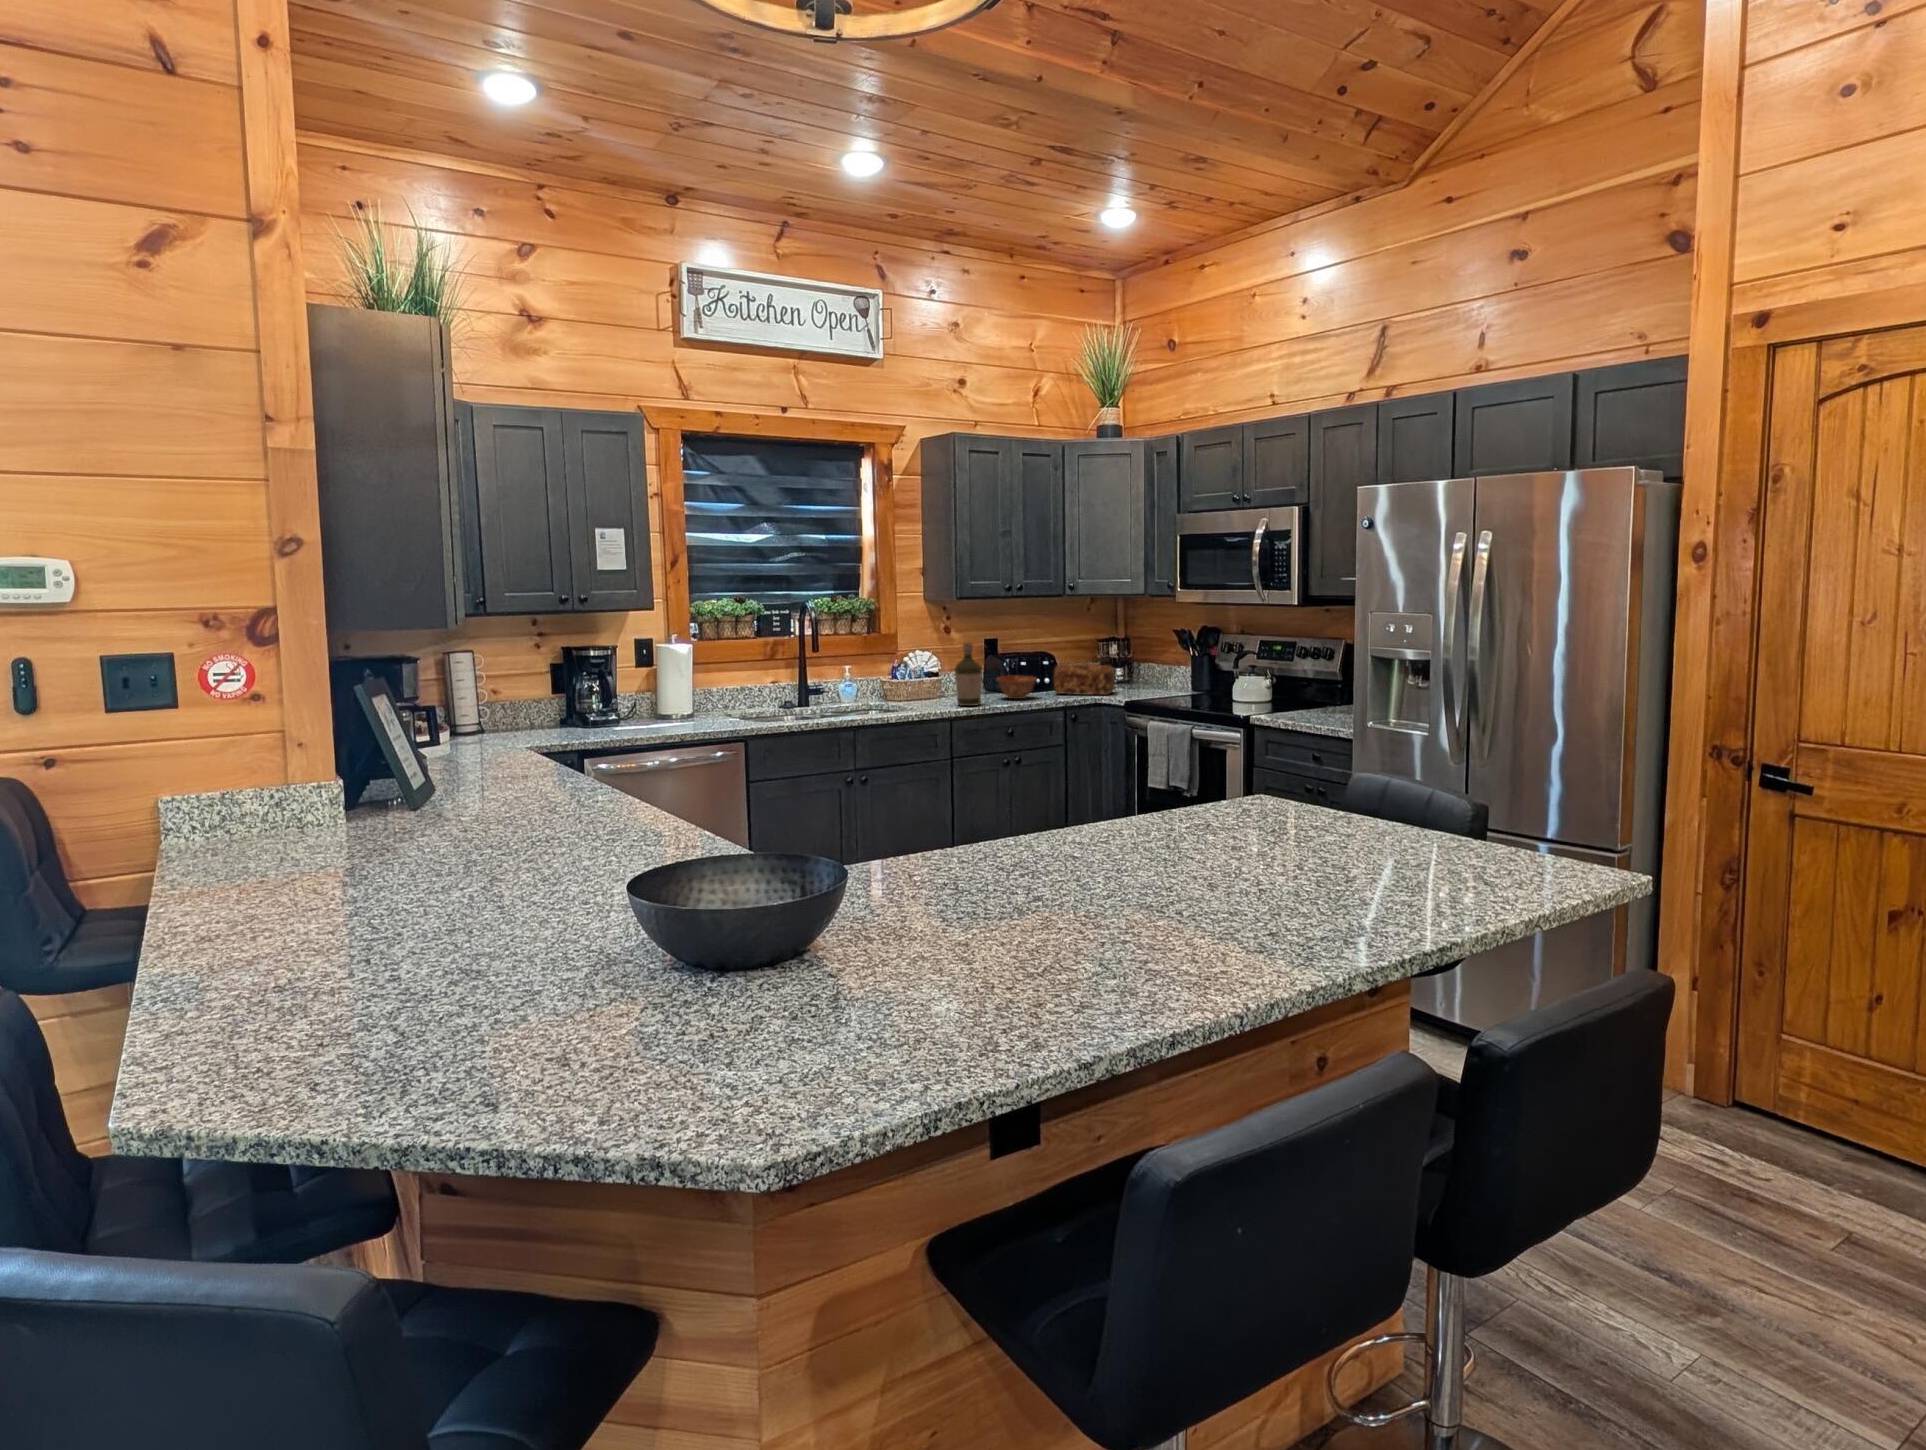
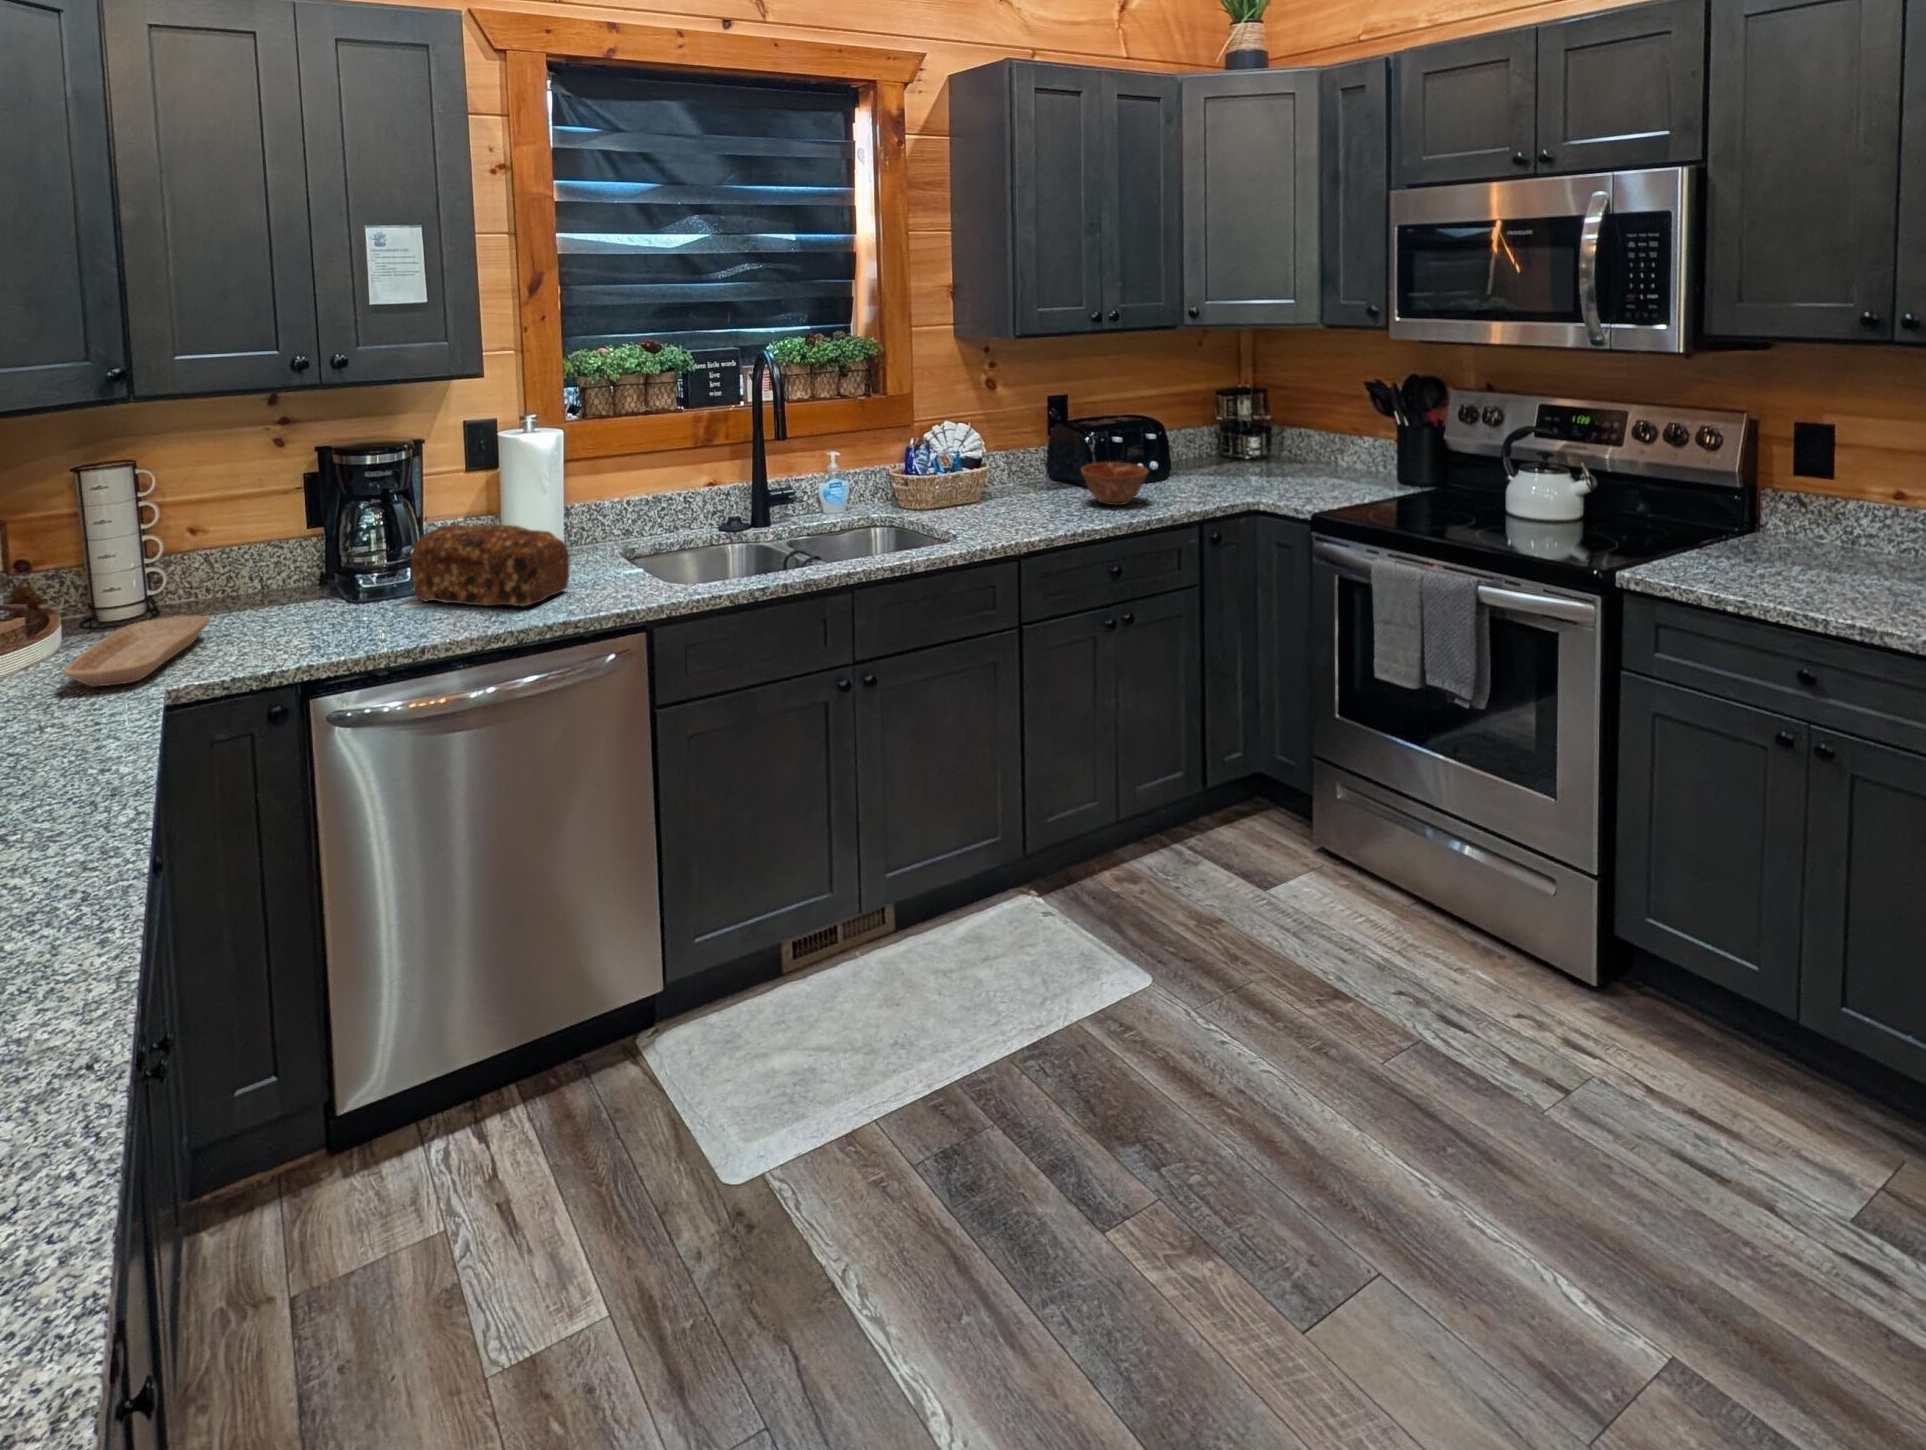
bottle: present [955,643,982,706] -> none [1017,415,1065,527]
bread loaf: present [1054,663,1114,695] -> present [411,525,569,606]
tray: none [469,728,522,749] -> present [63,615,210,686]

